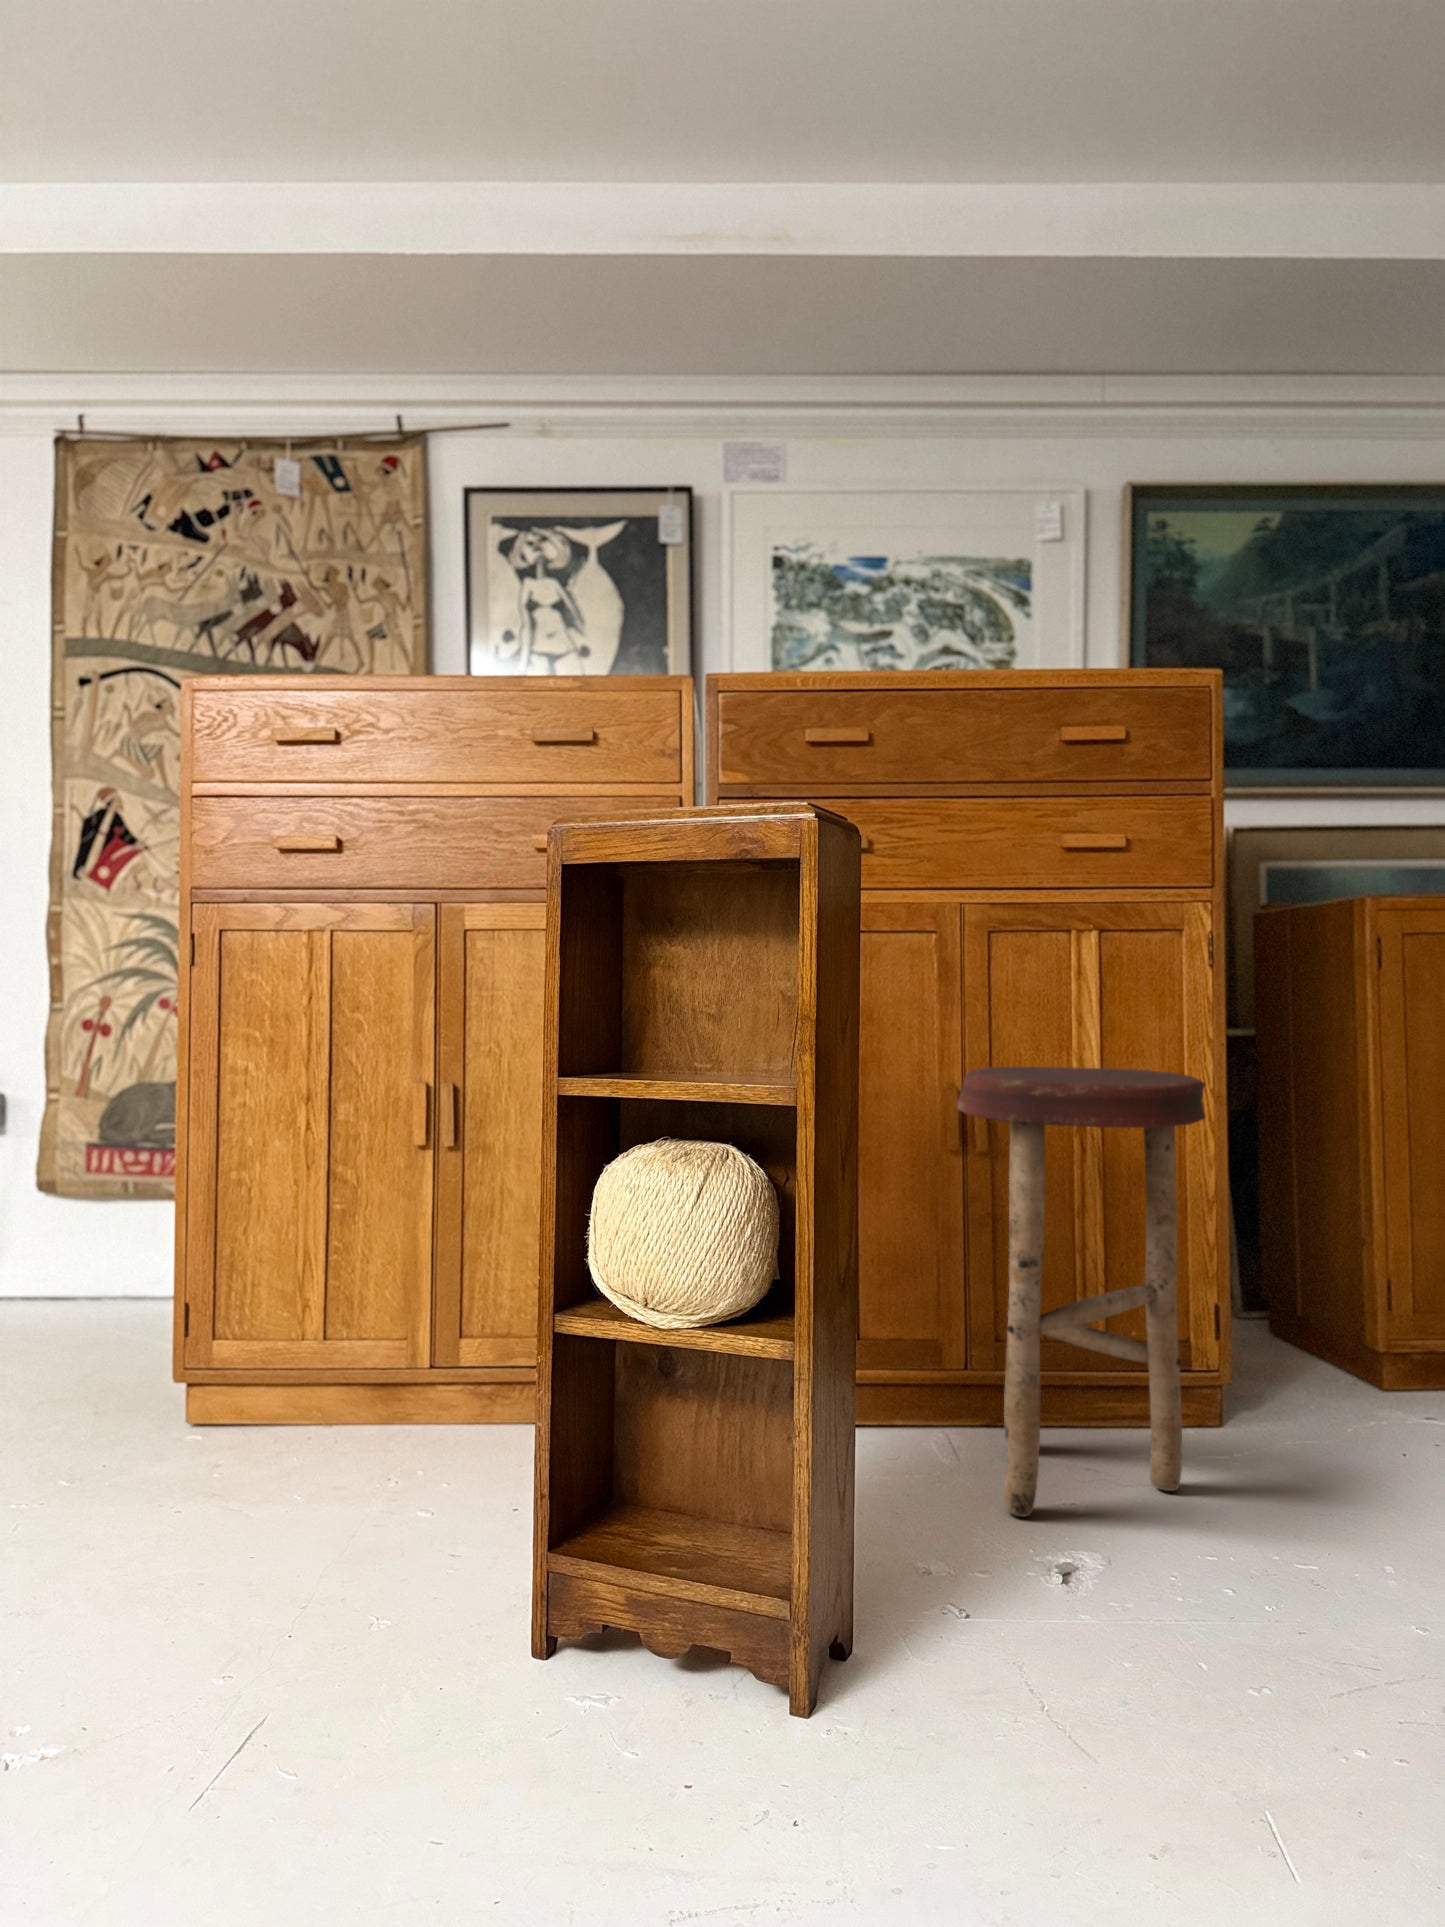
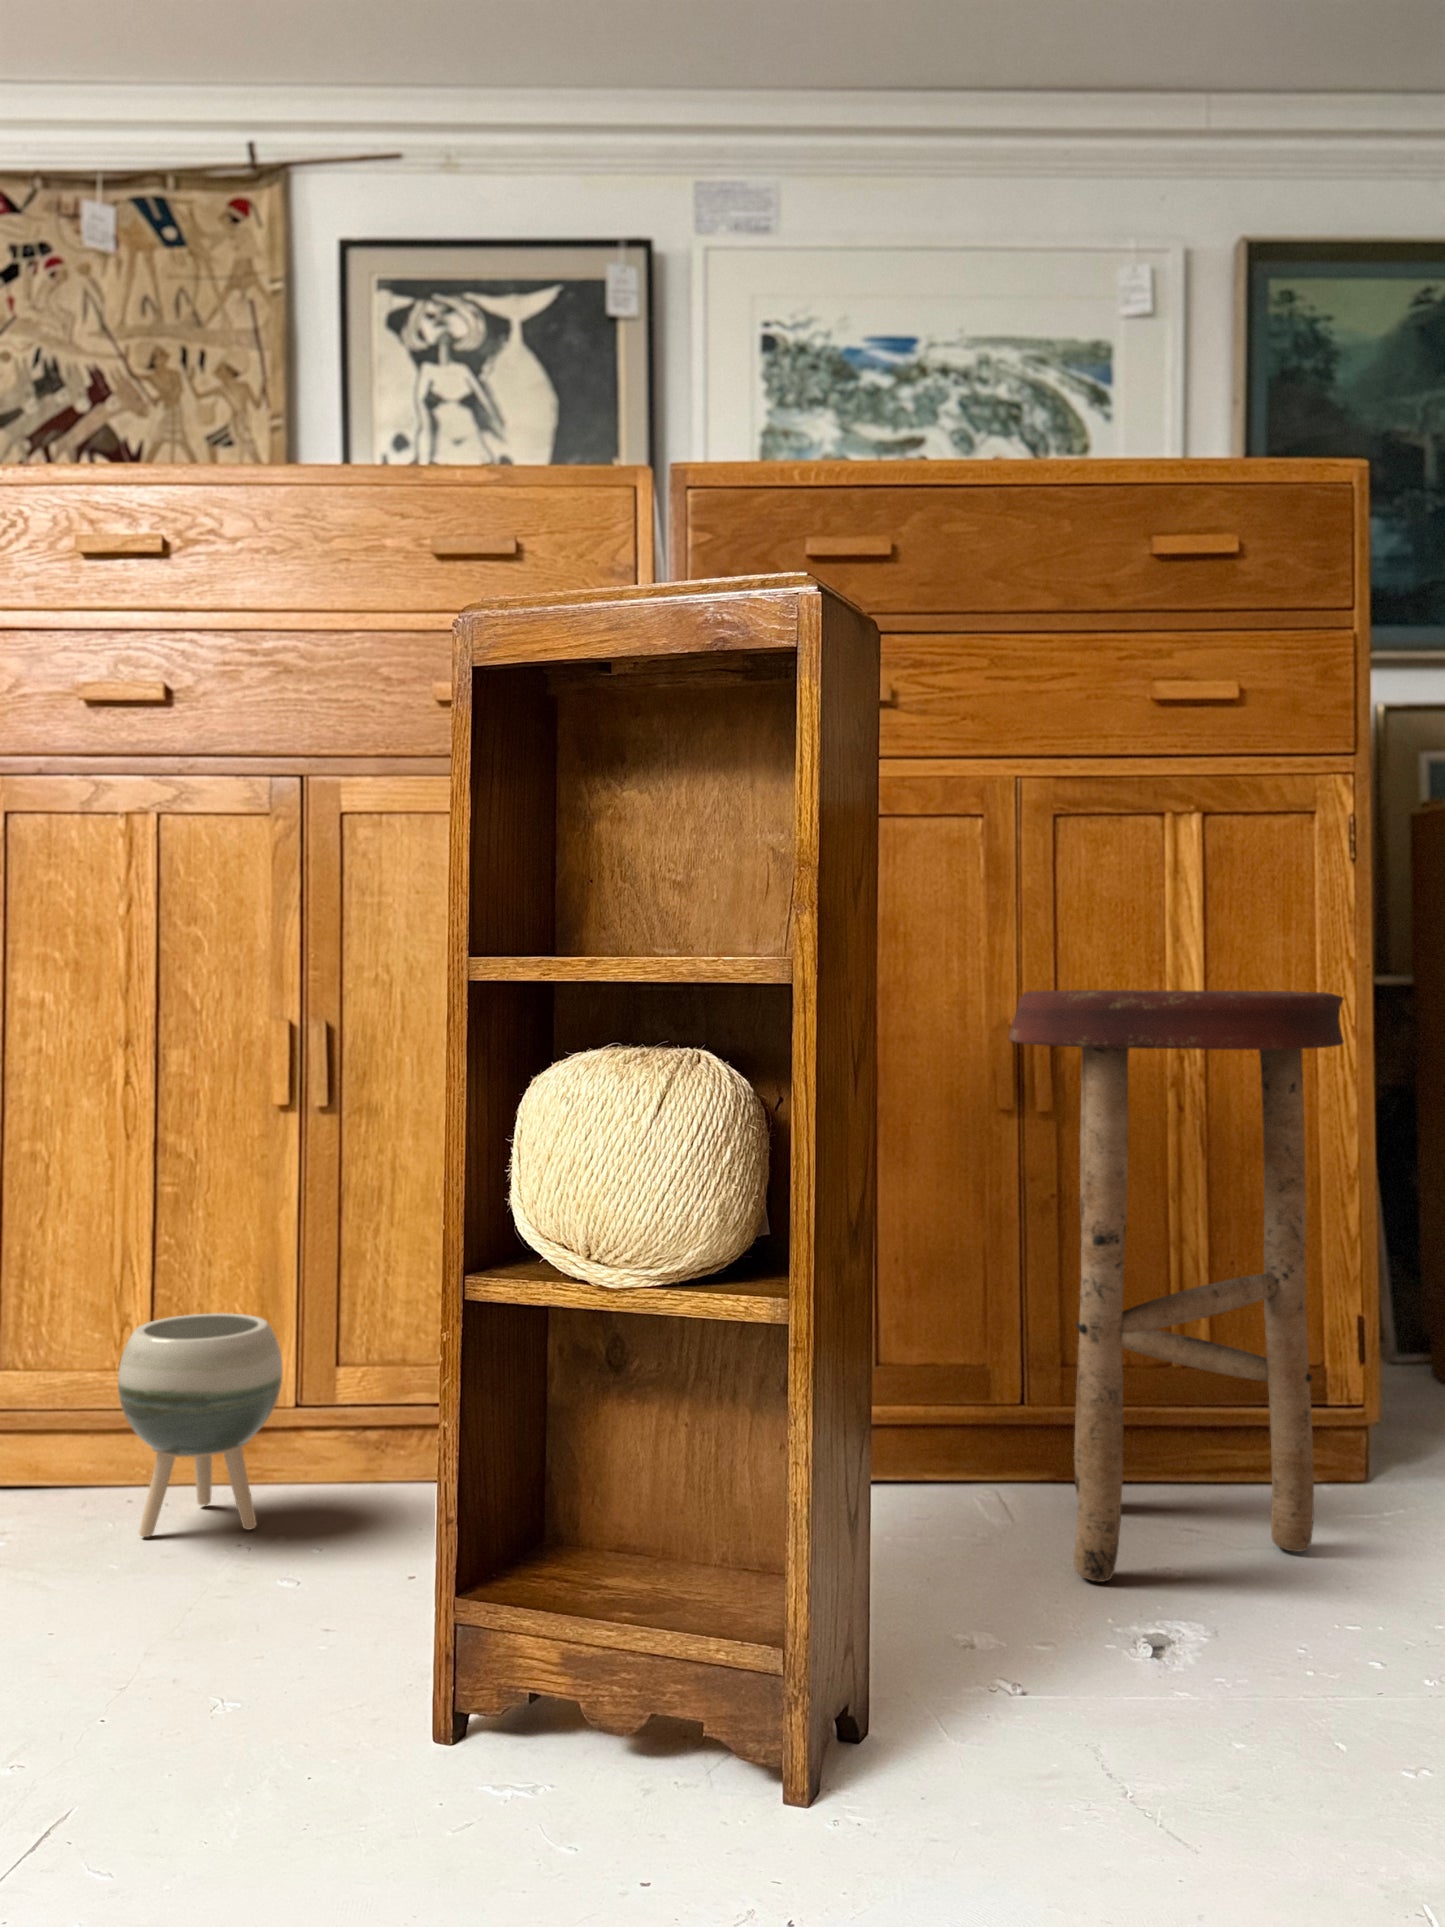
planter: none [302,1301,421,1470] -> present [118,1313,283,1537]

